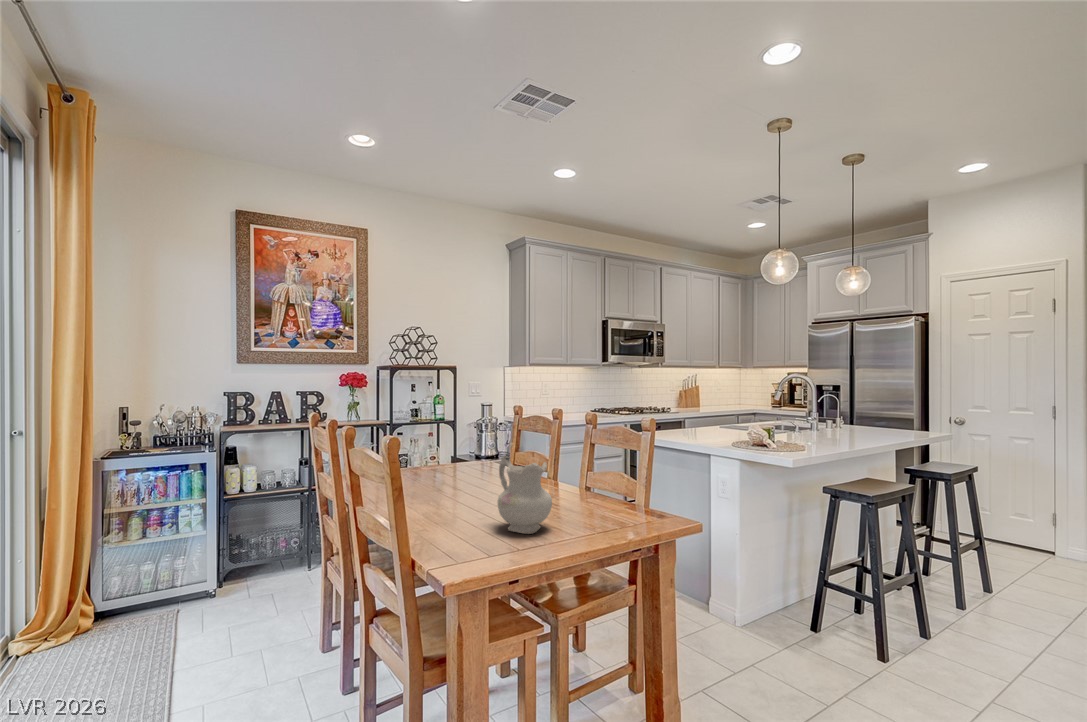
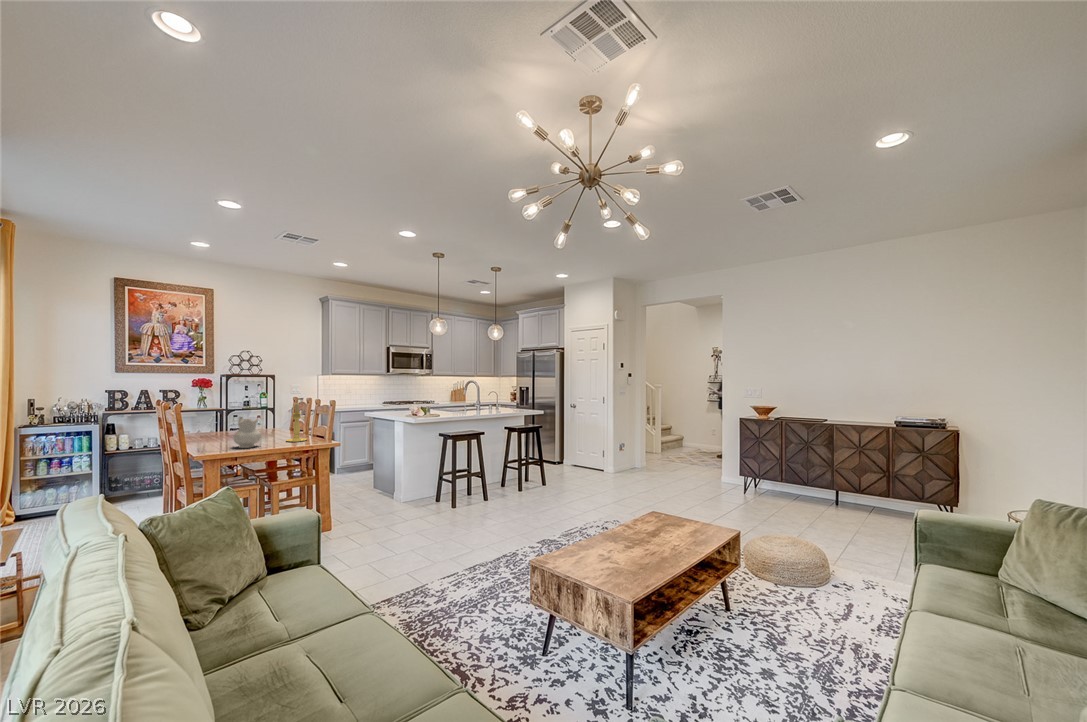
candle holder: none [574,421,616,511] -> present [286,403,307,442]

